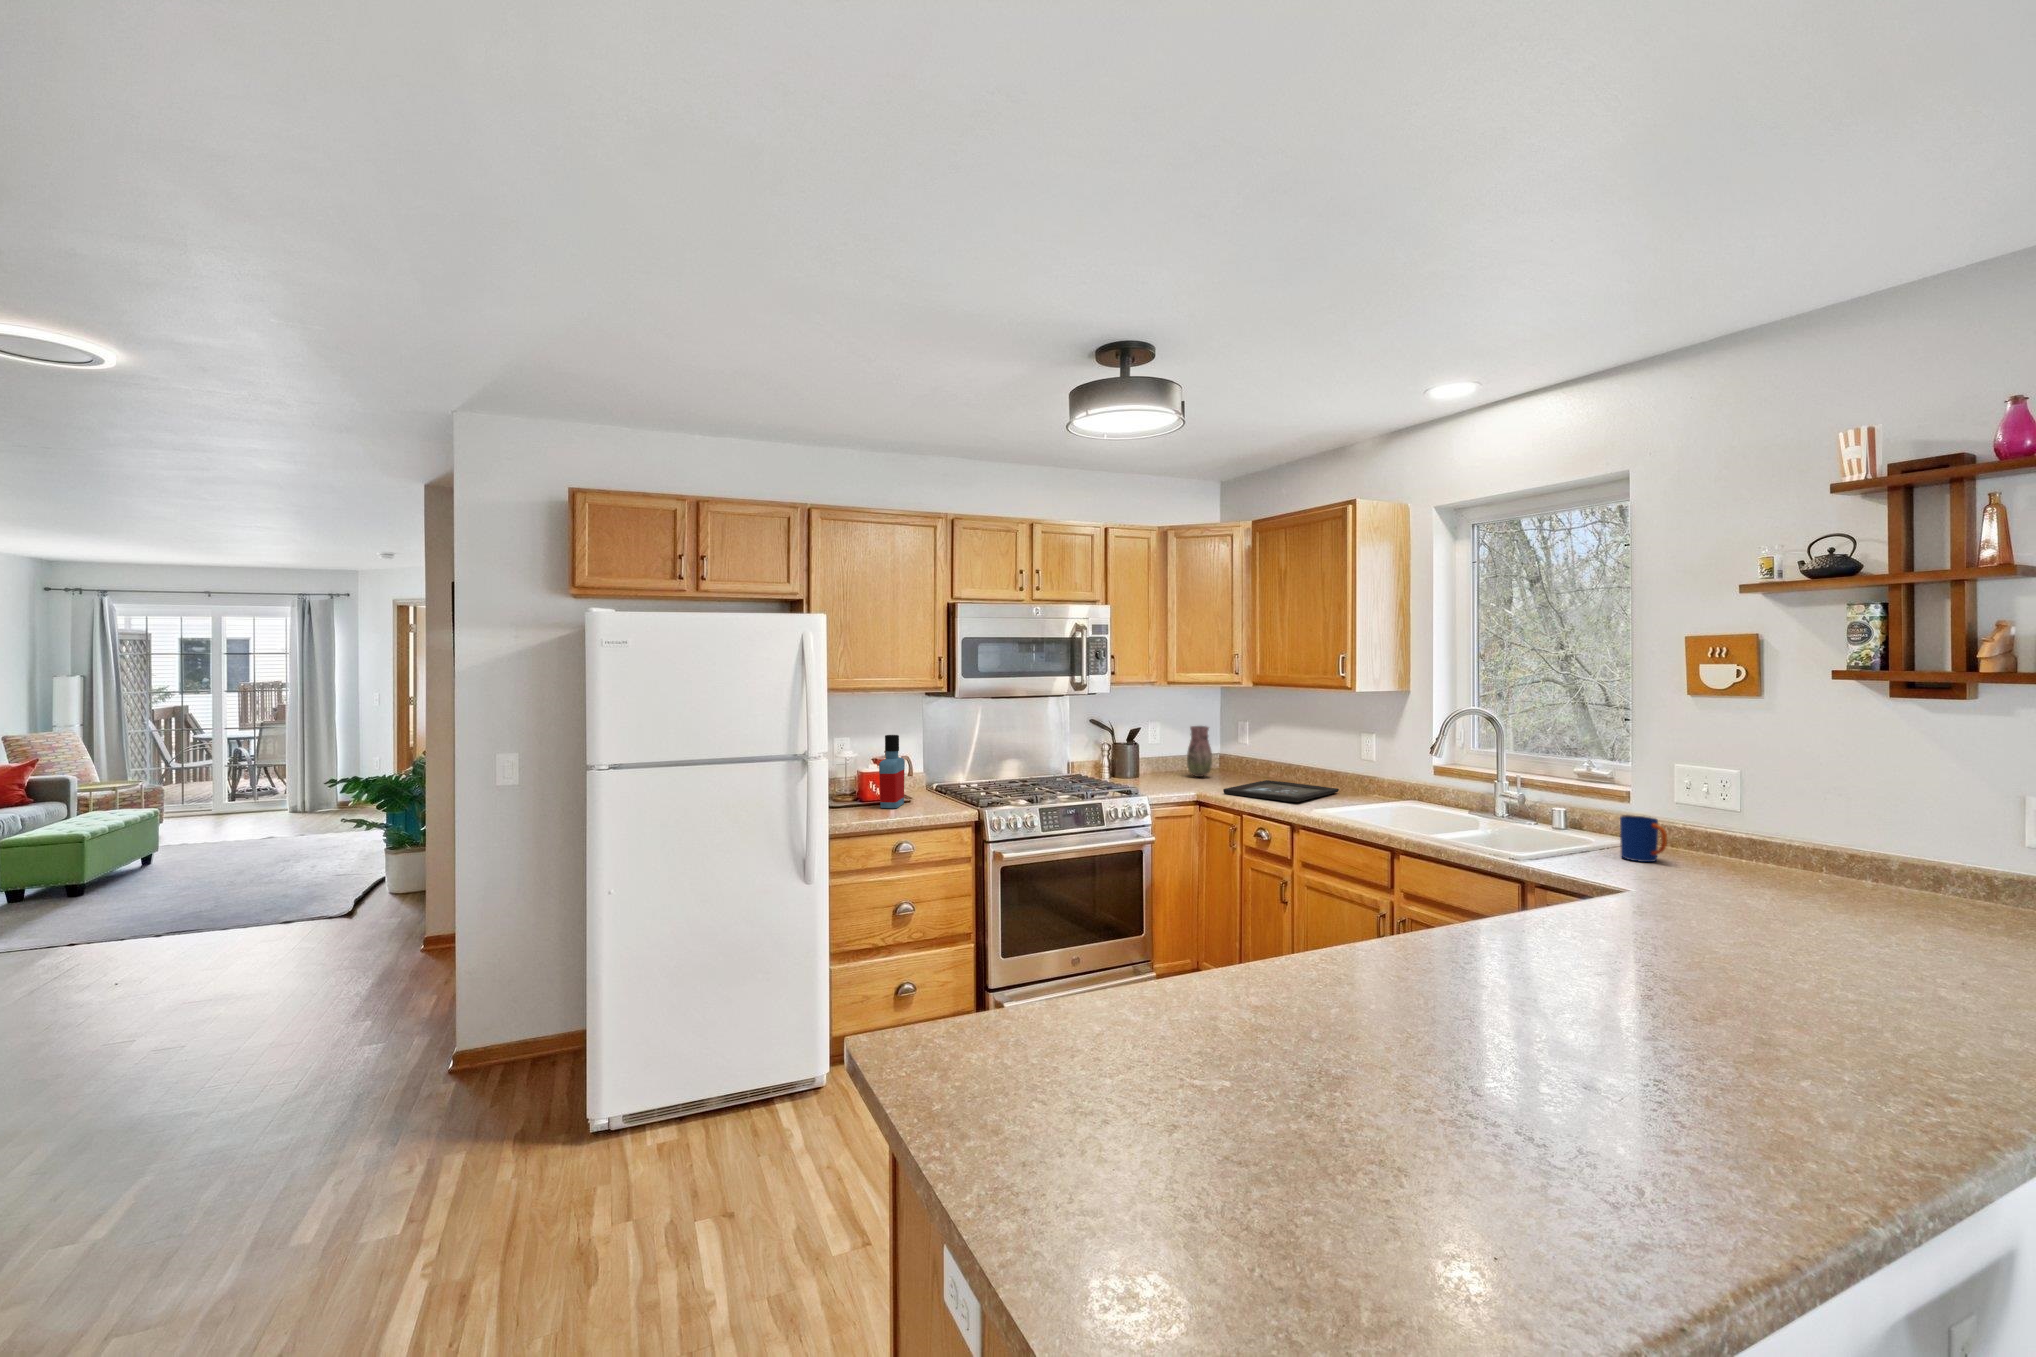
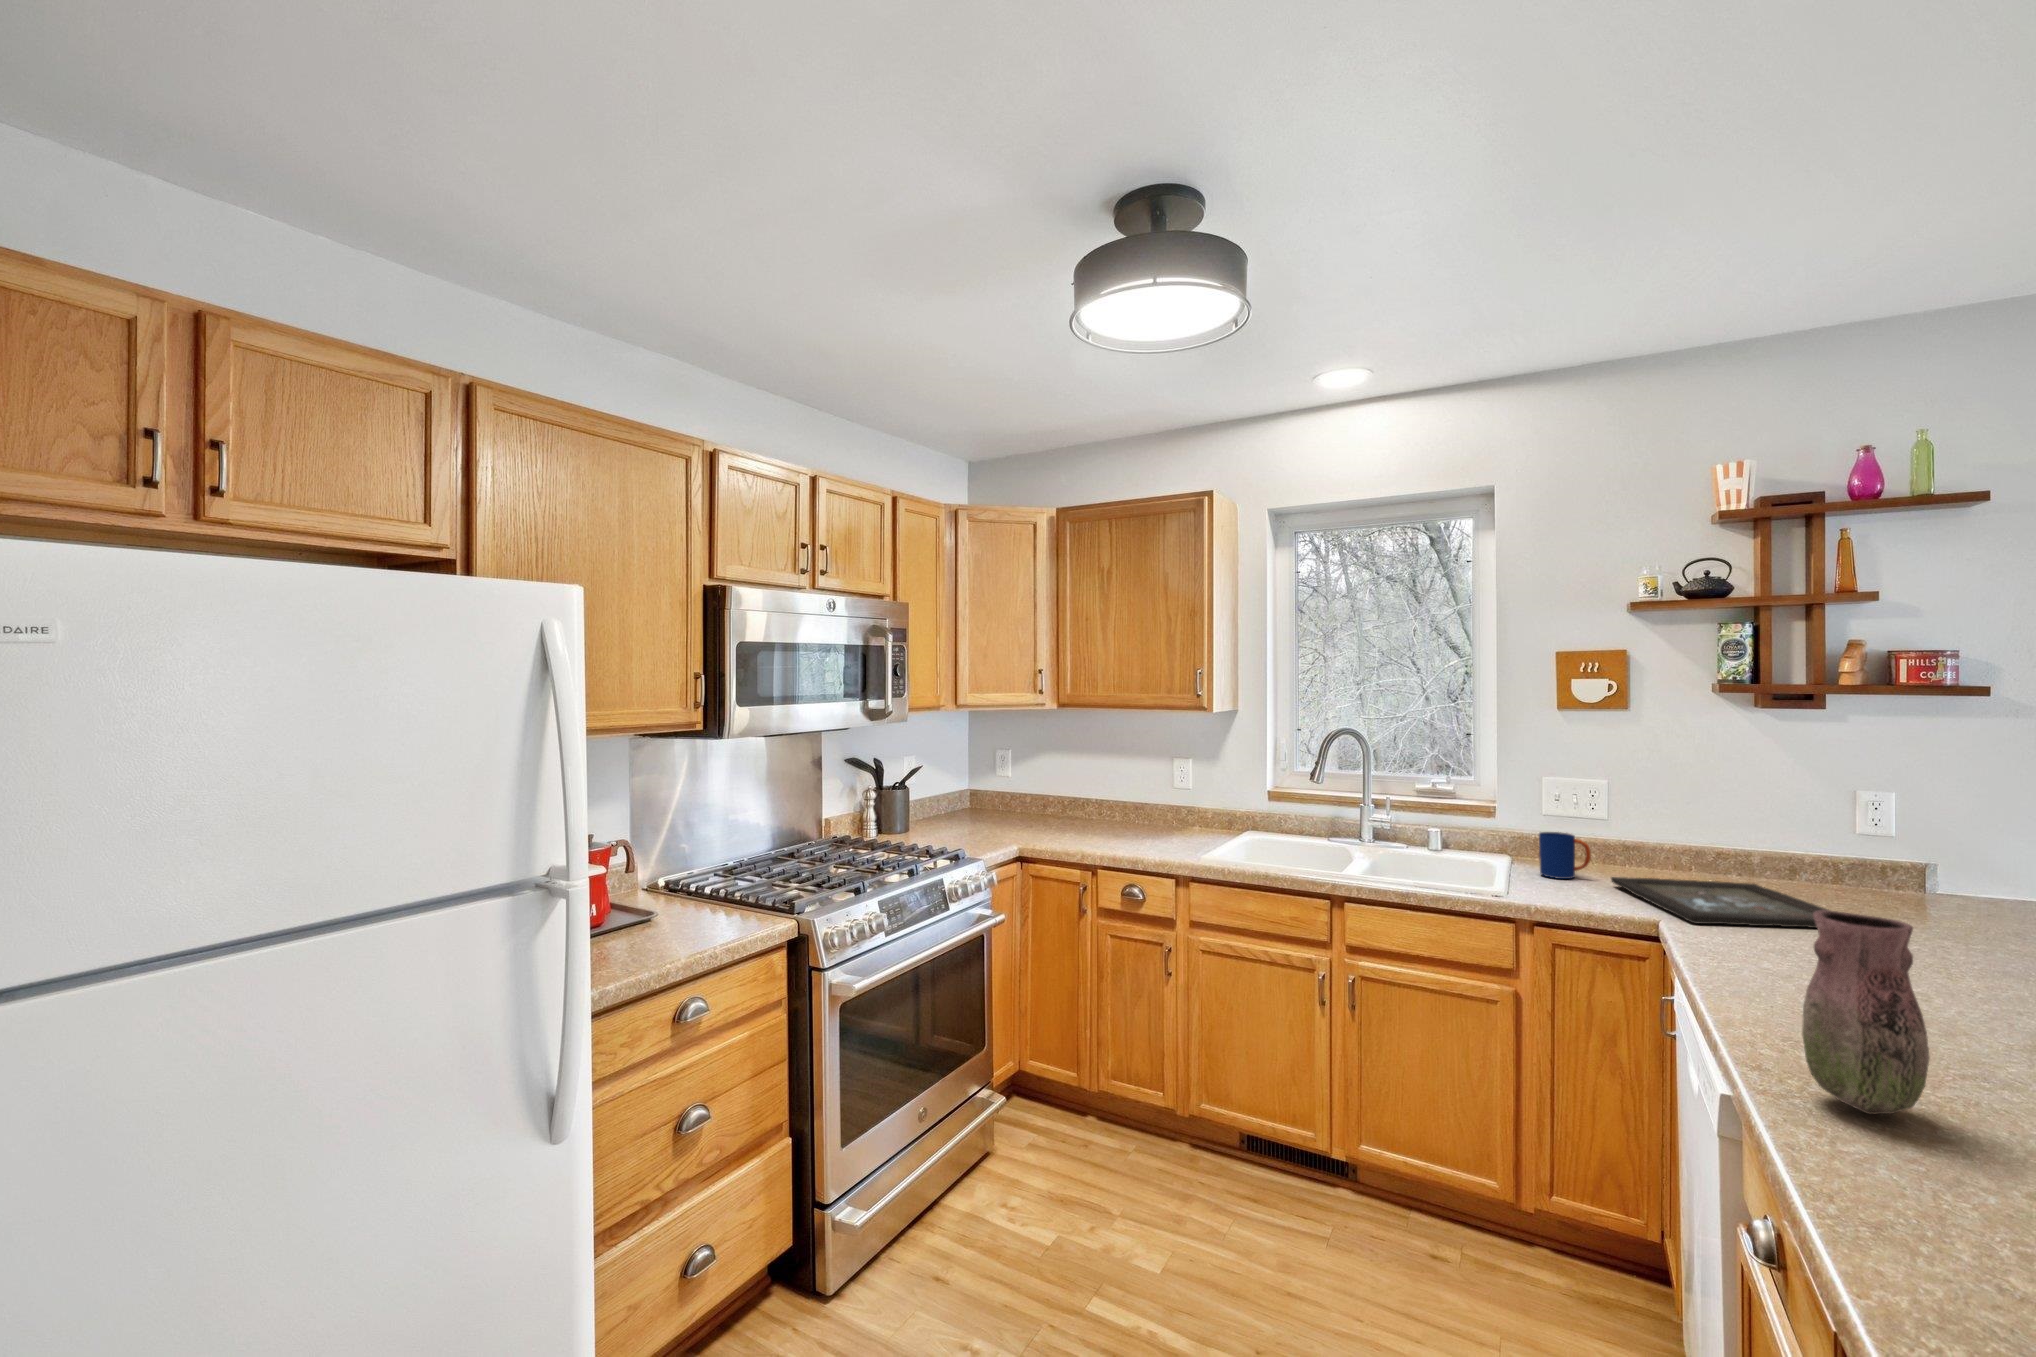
vase: present [1187,726,1212,777] -> present [1802,910,1929,1114]
bottle: present [879,735,905,808] -> none [625,808,661,943]
tray: present [1223,780,1339,802] -> present [1611,877,1828,928]

